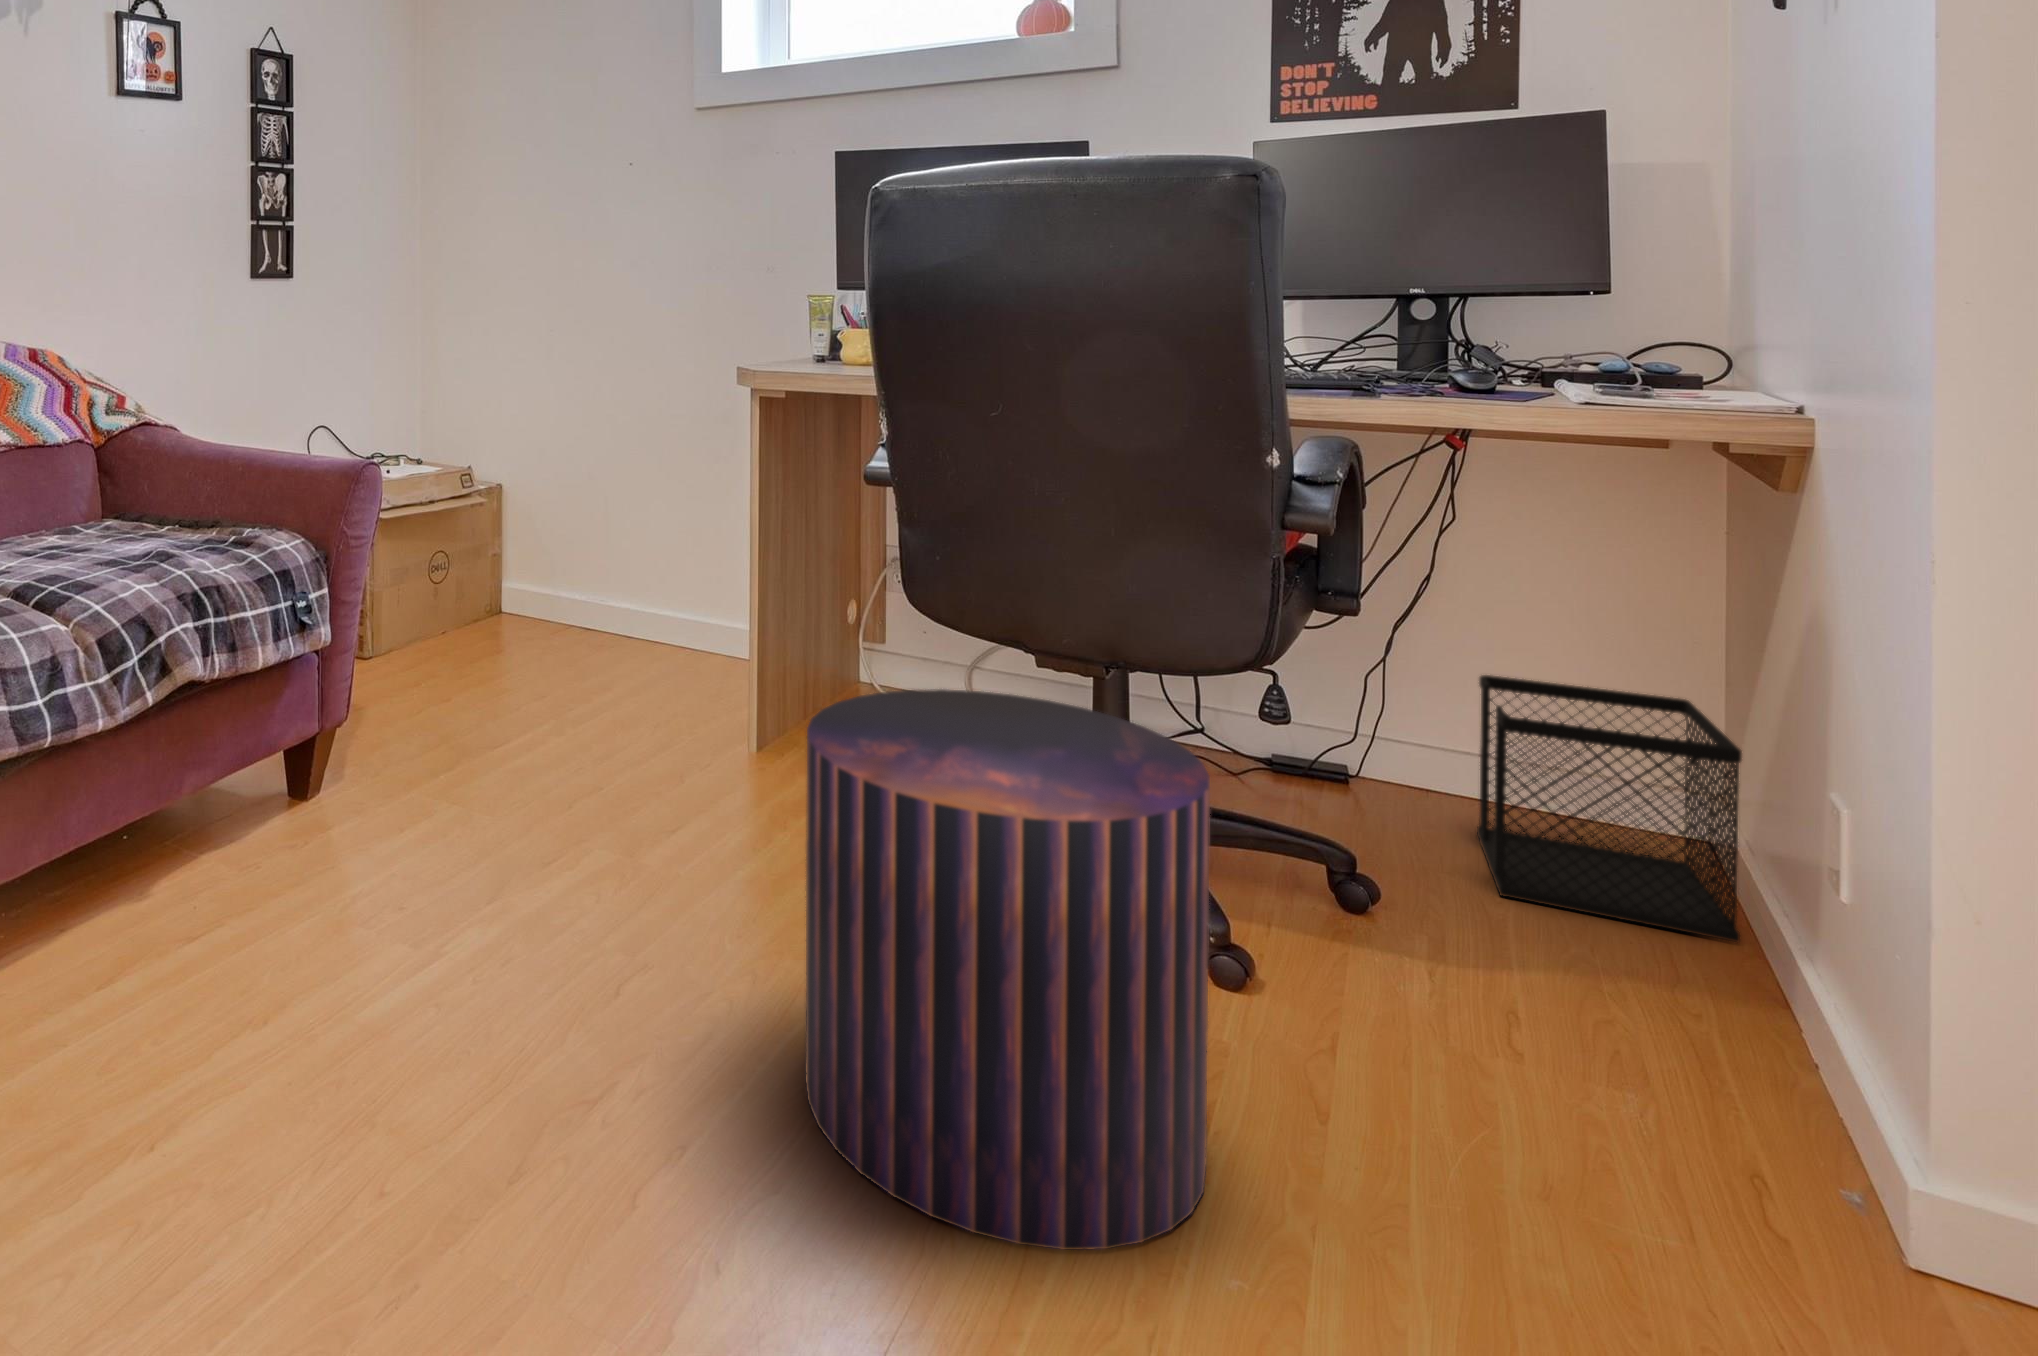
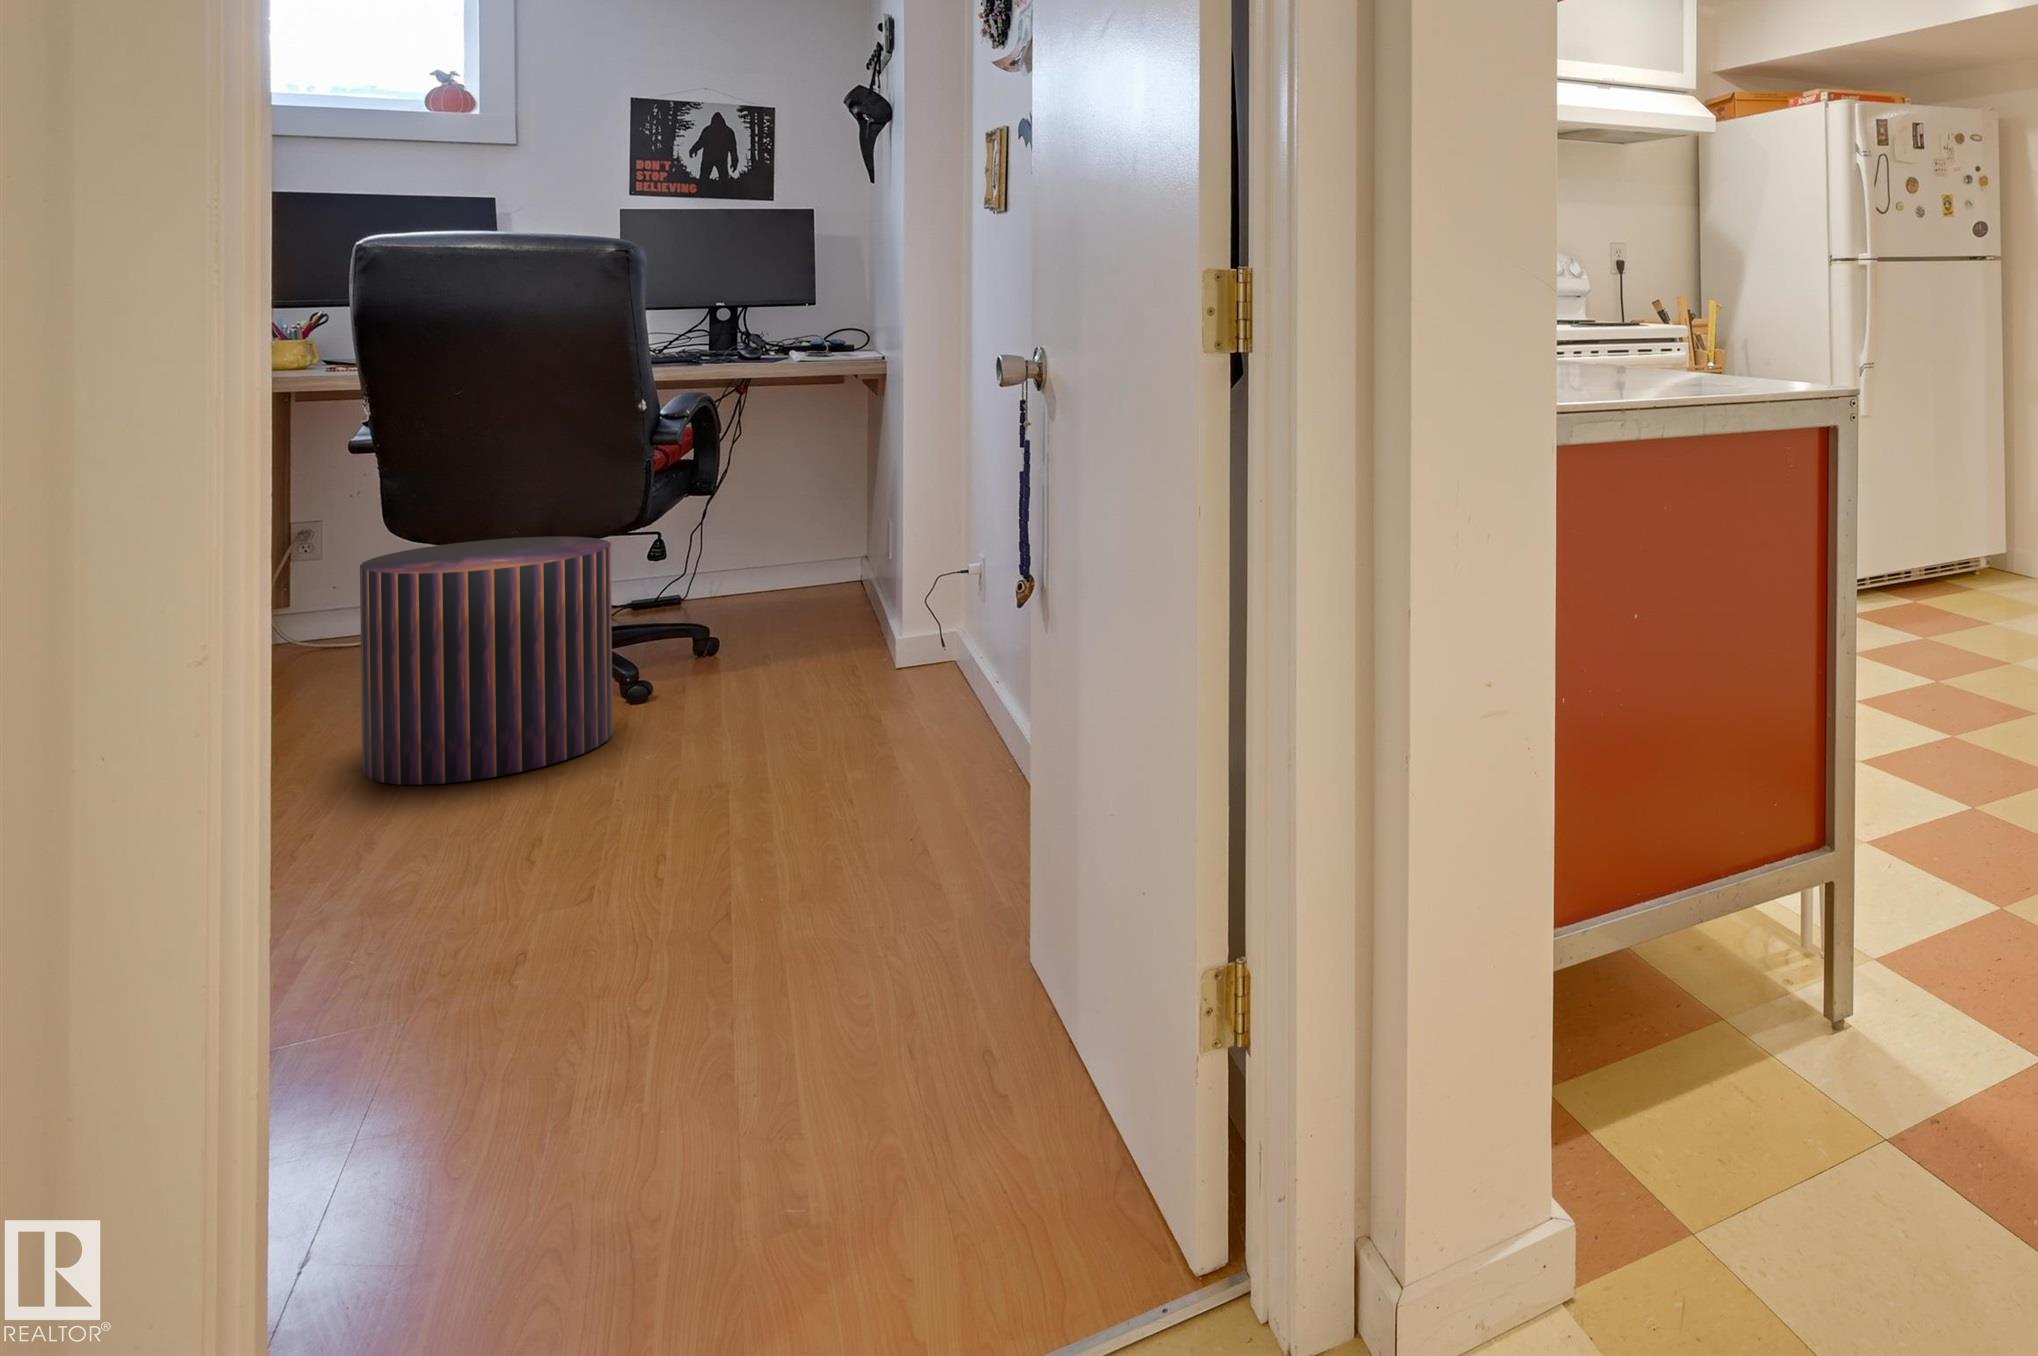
wastebasket: present [1477,675,1742,942] -> none [756,510,864,622]

